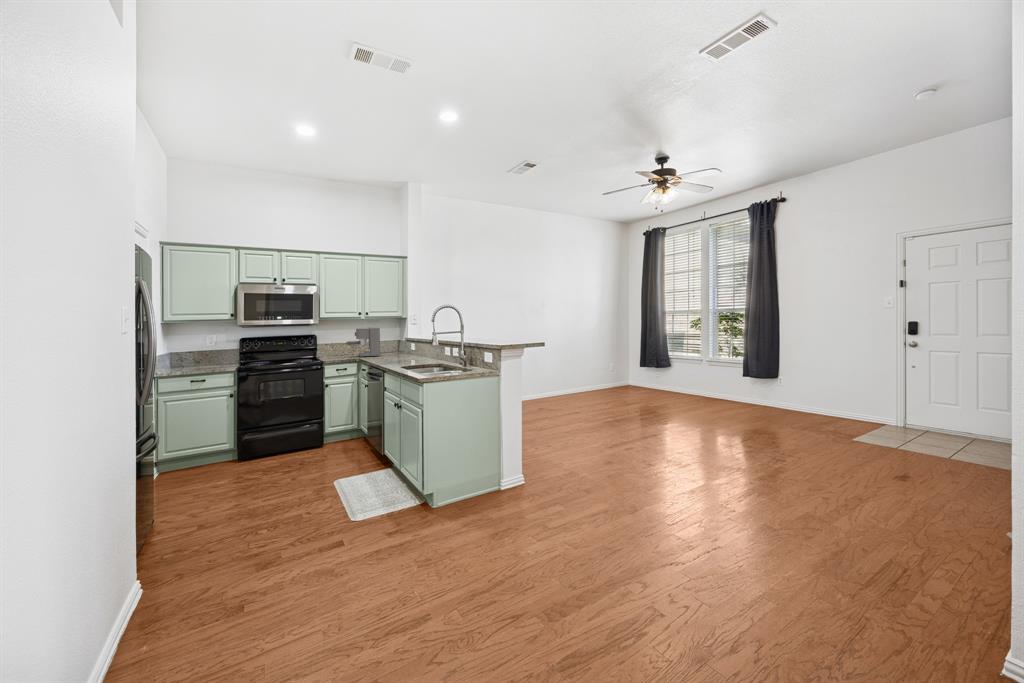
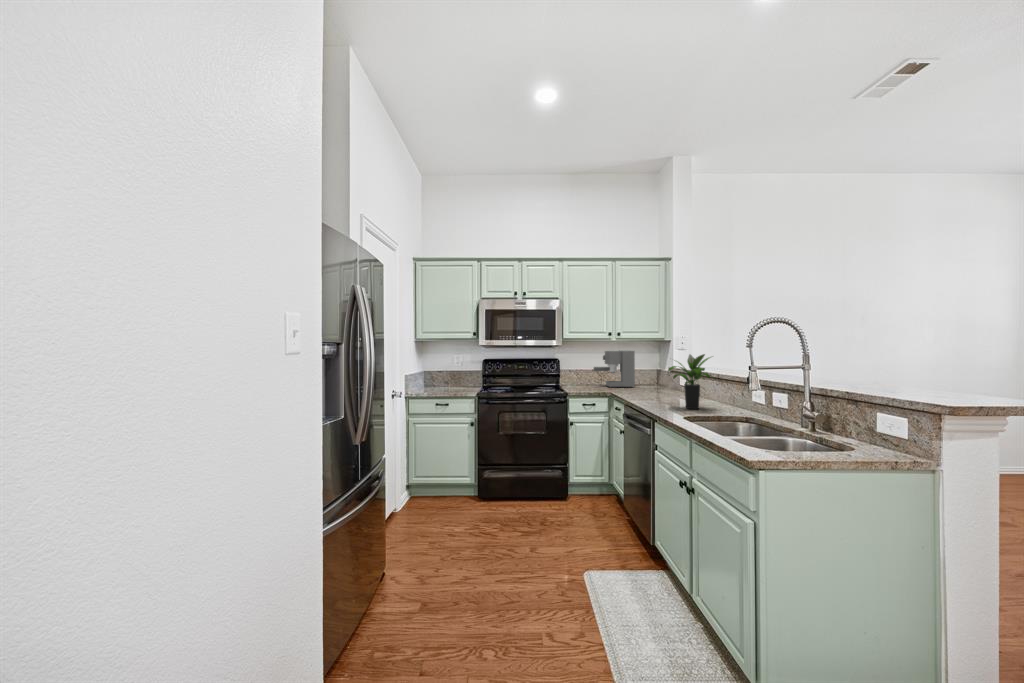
potted plant: none [395,325,429,364] -> present [668,354,714,409]

